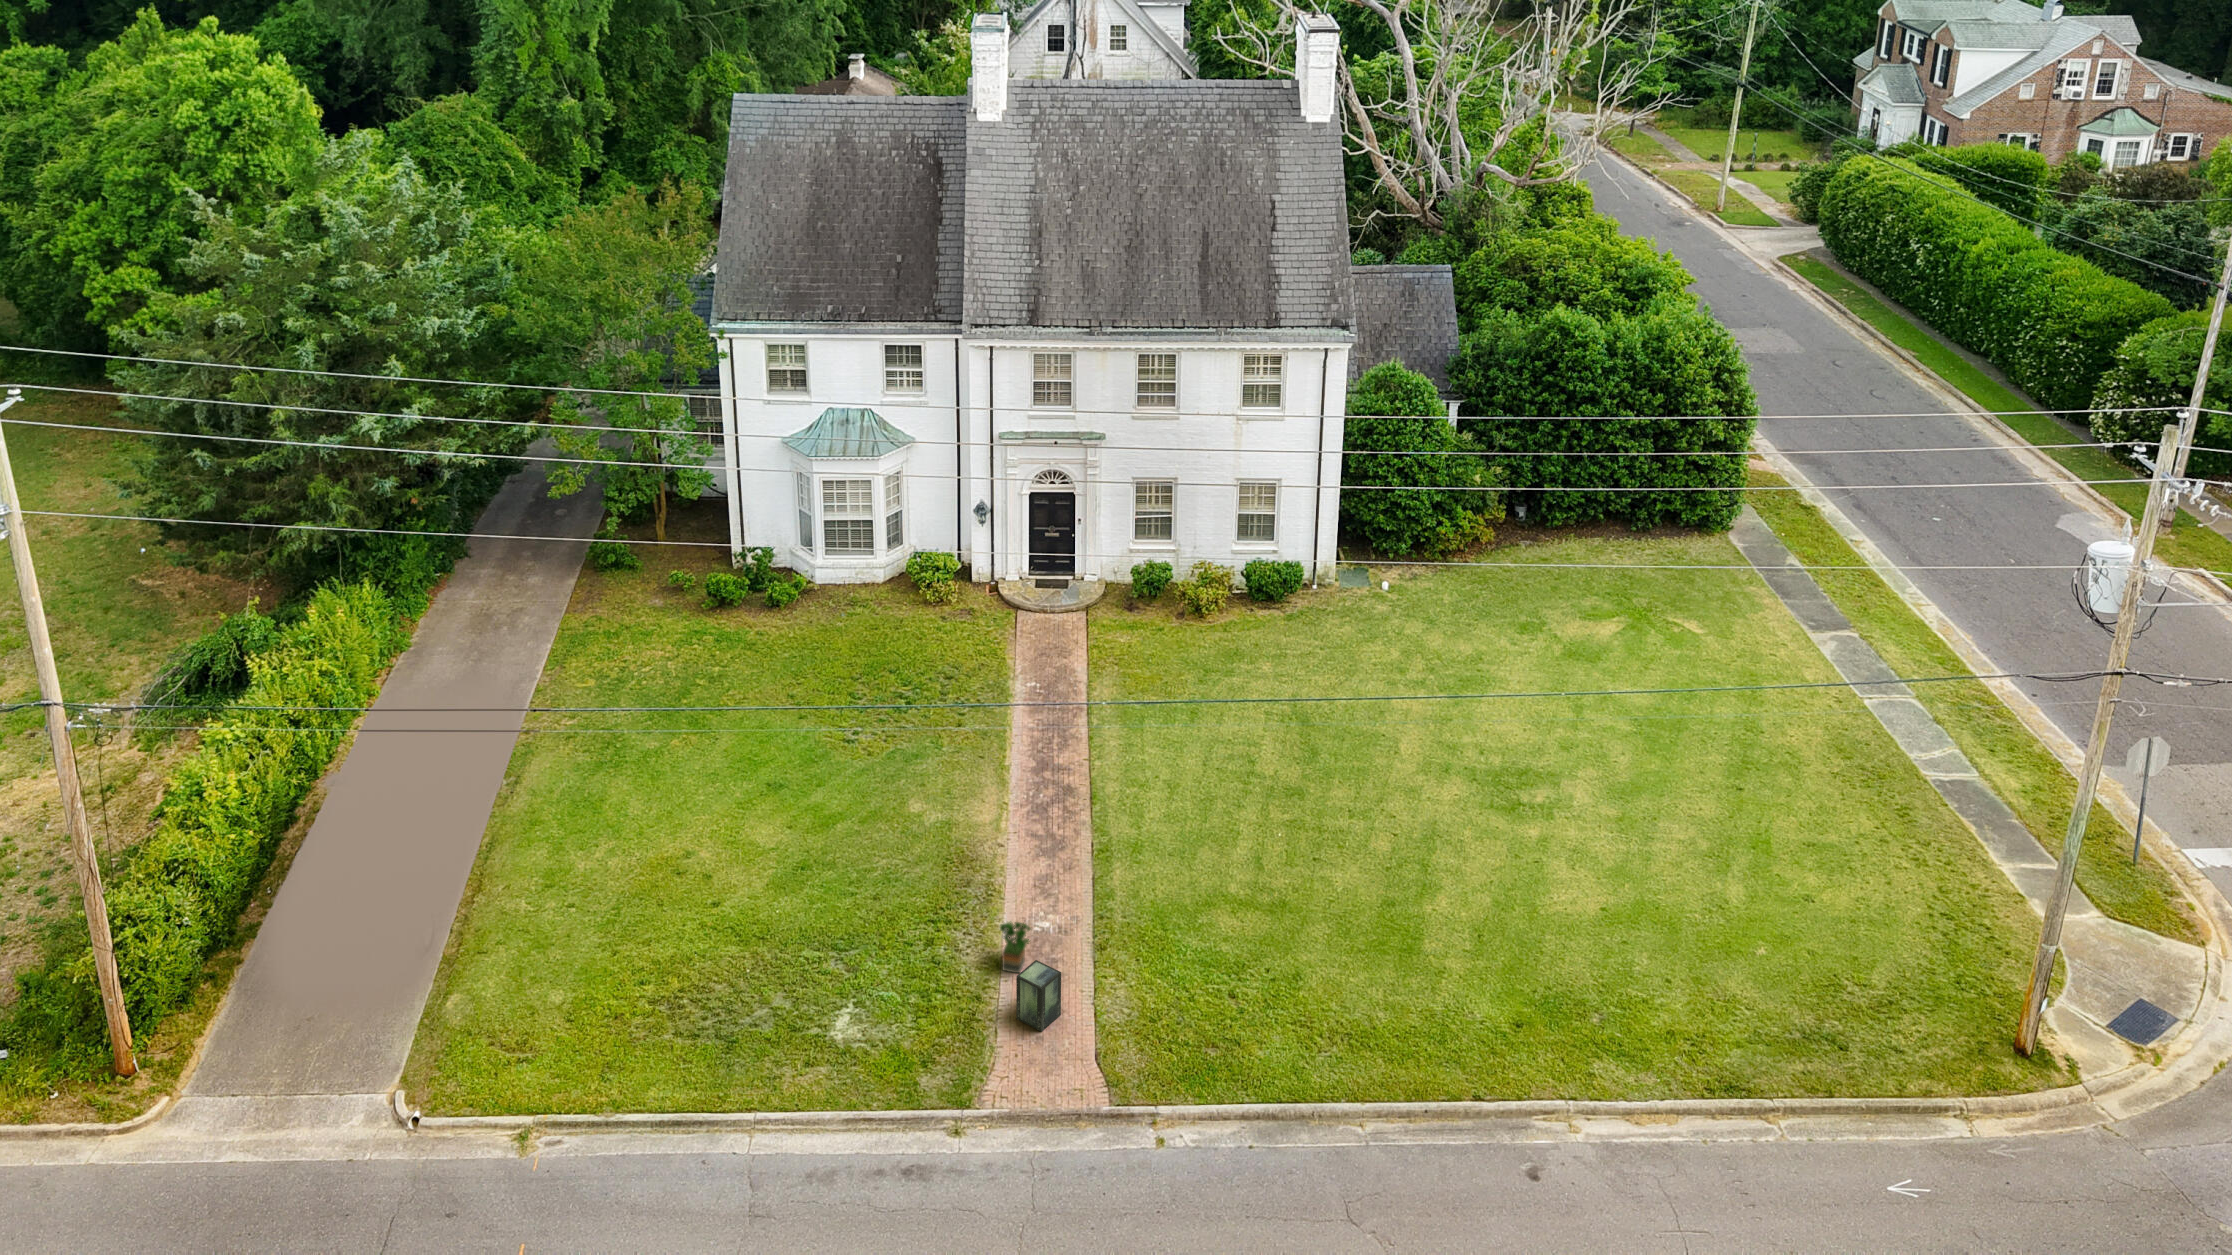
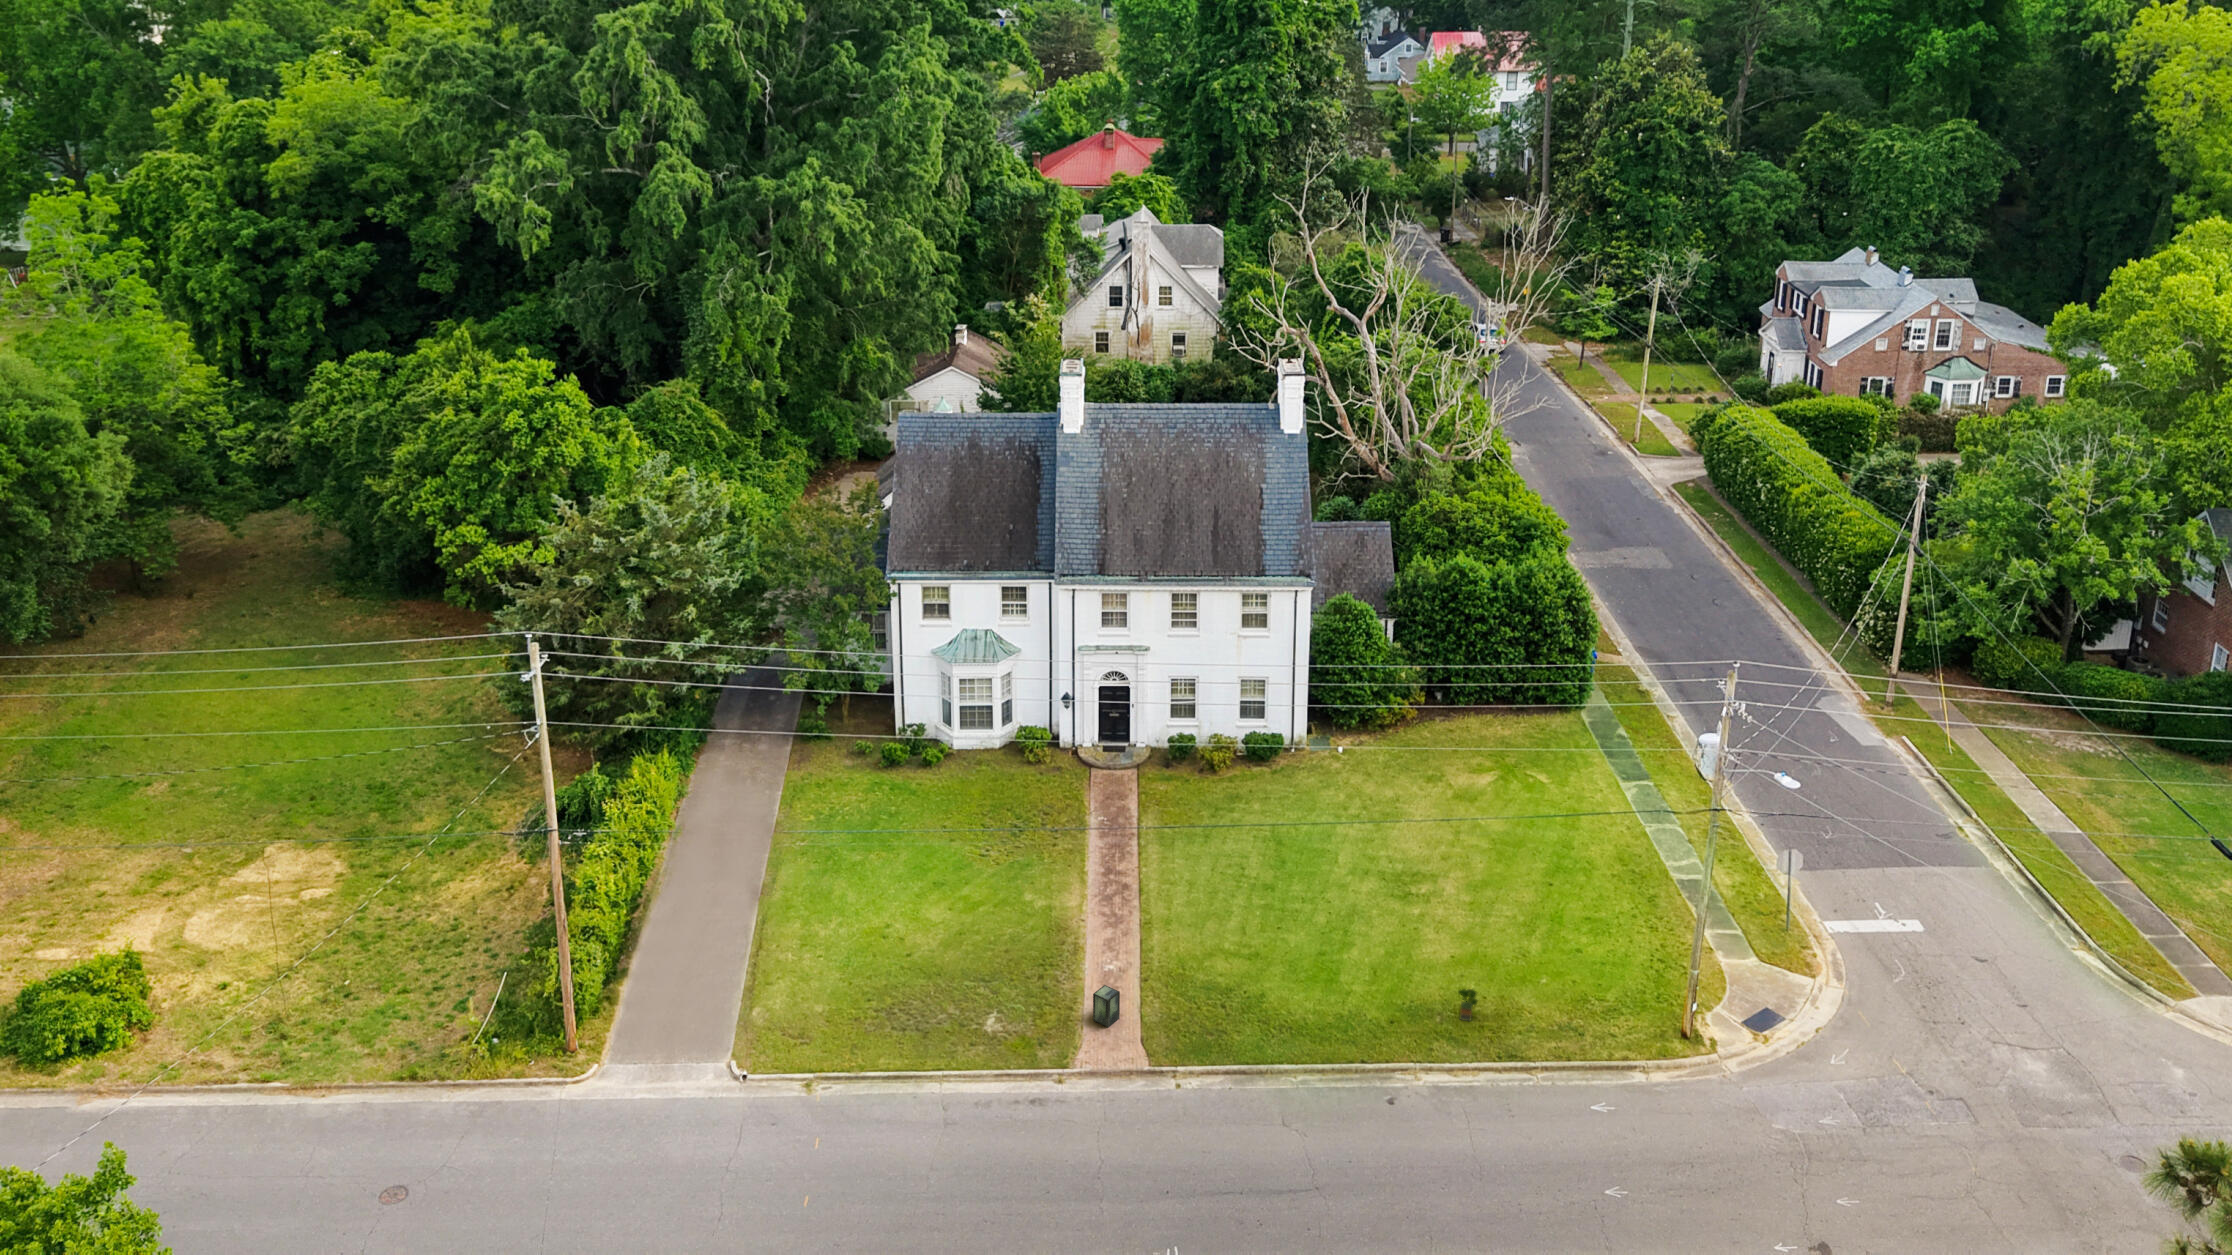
potted tree: present [1000,922,1030,973] -> present [1459,989,1477,1021]

